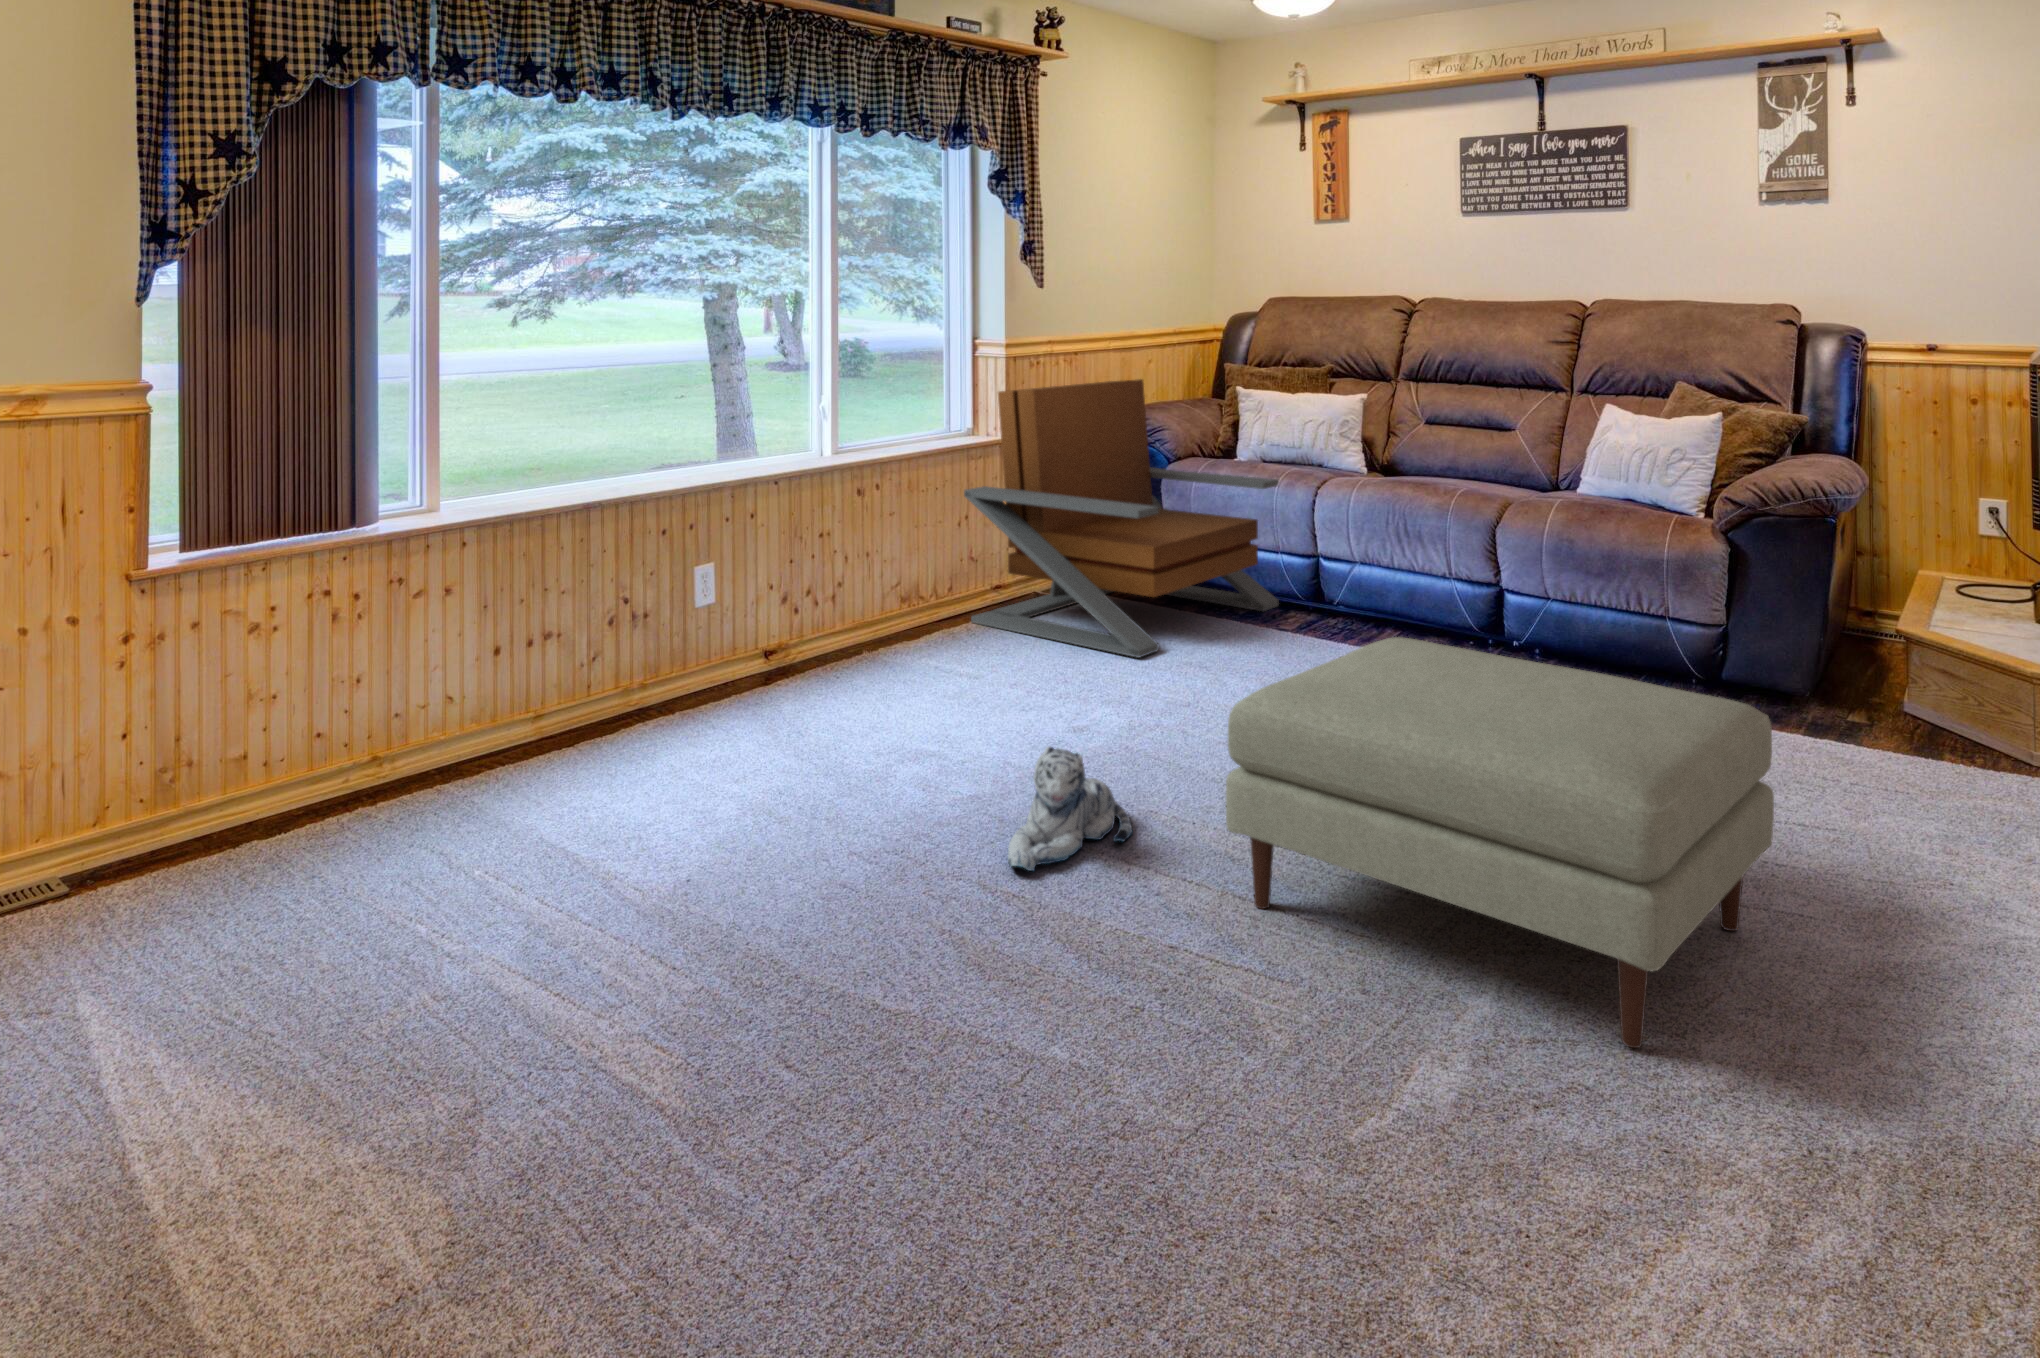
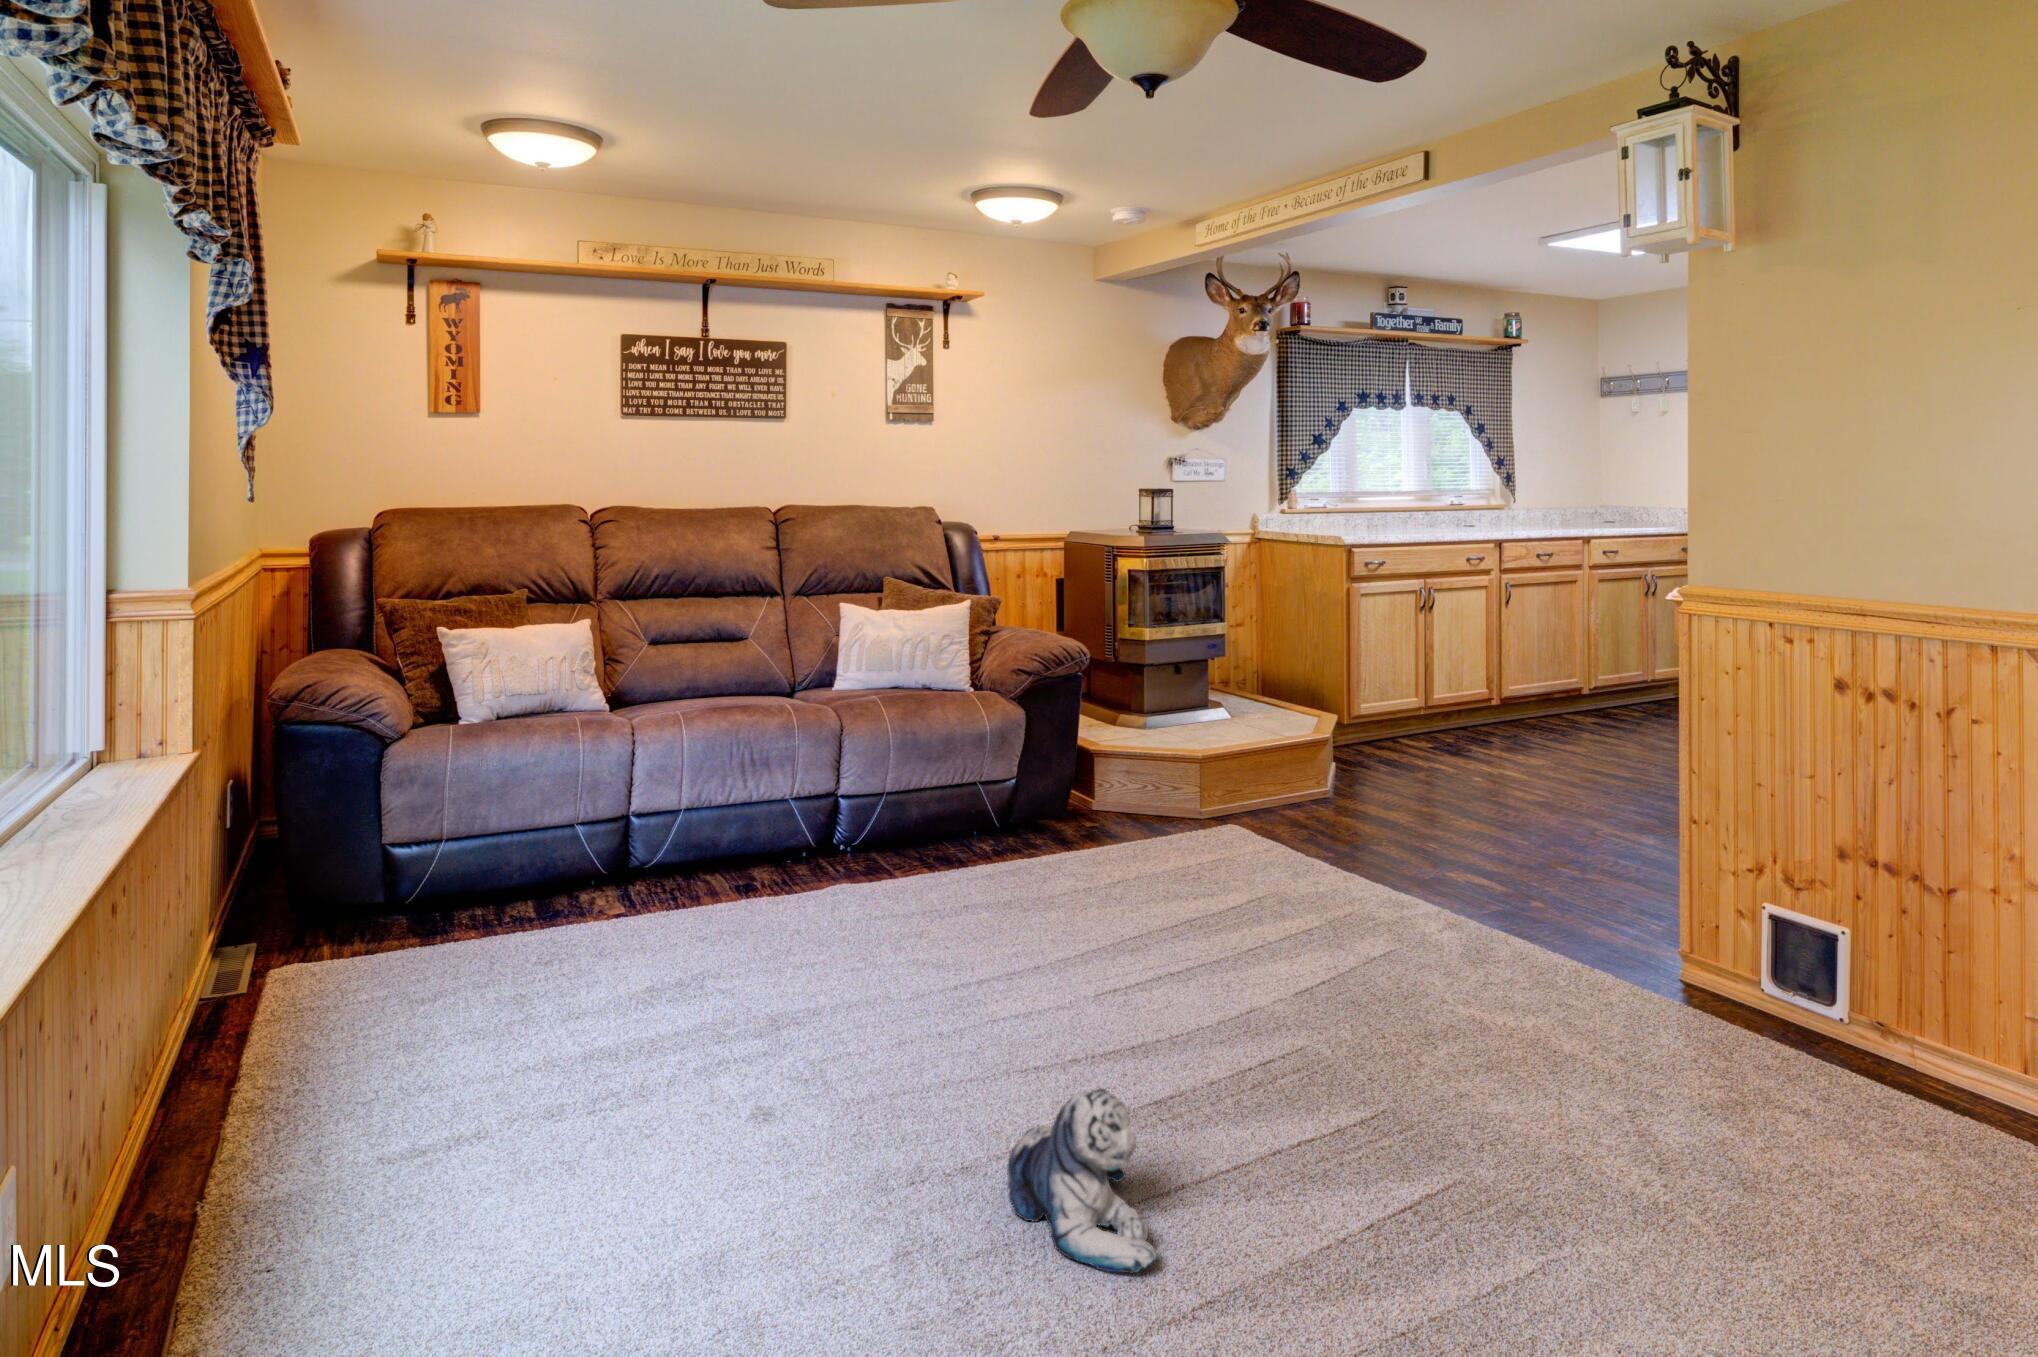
lounge chair: present [964,379,1279,658] -> none [219,627,609,1084]
ottoman: present [1226,637,1774,1048] -> none [1150,811,1612,1151]

